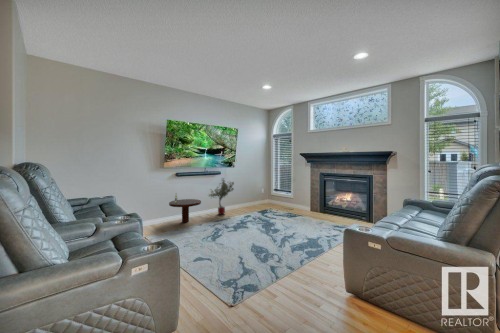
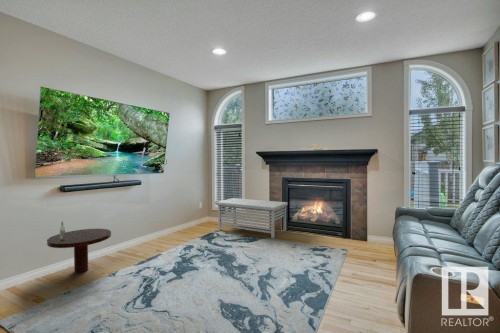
potted tree: present [209,180,234,214] -> none [121,189,164,248]
storage bench: none [270,187,323,216] -> present [215,198,288,238]

